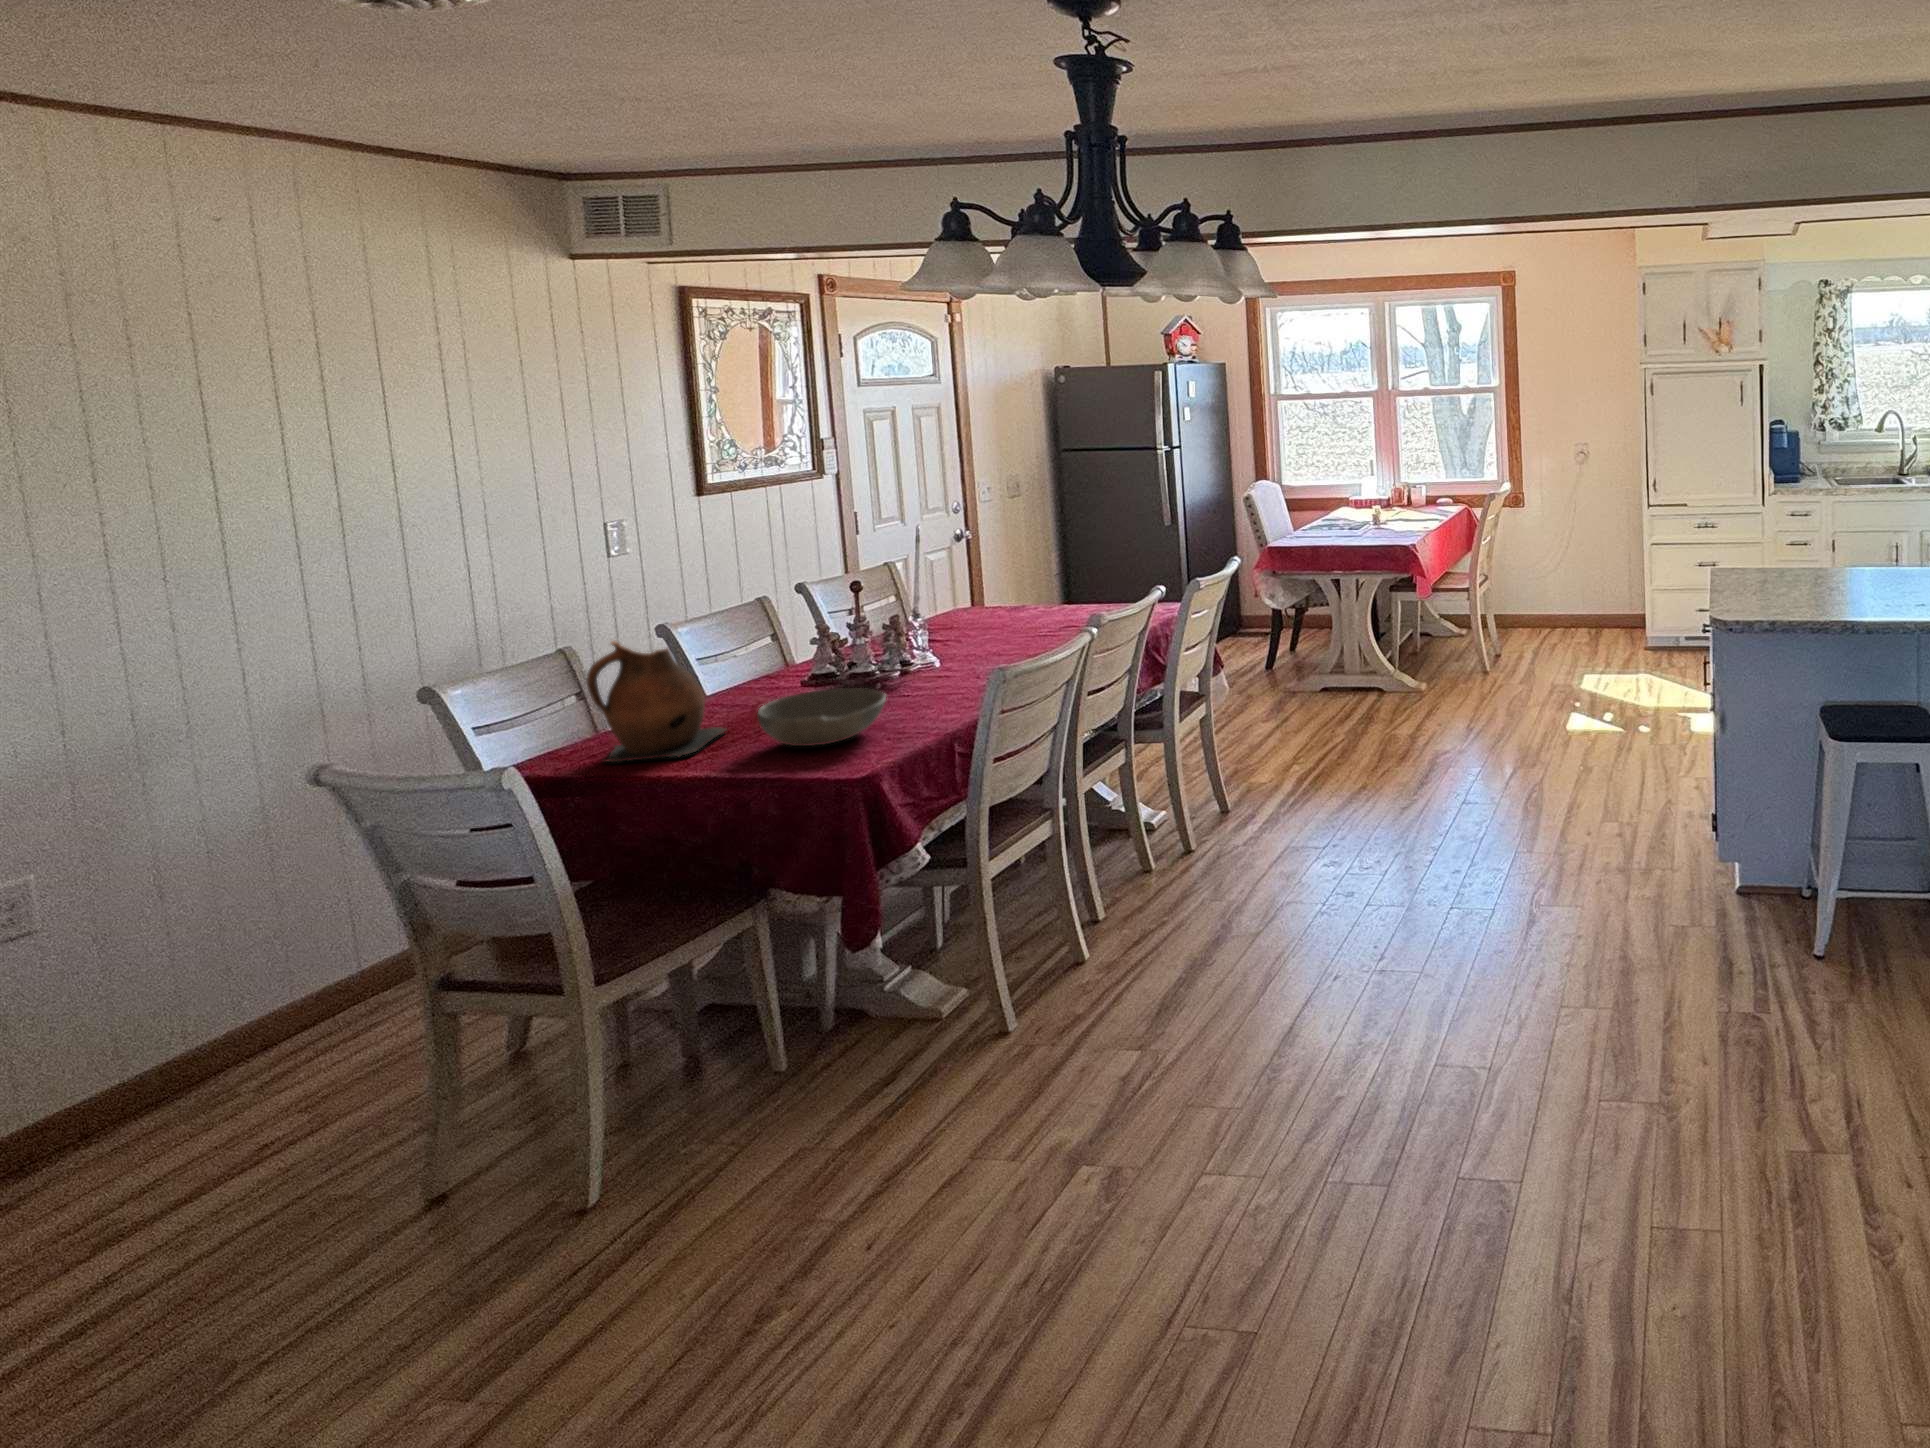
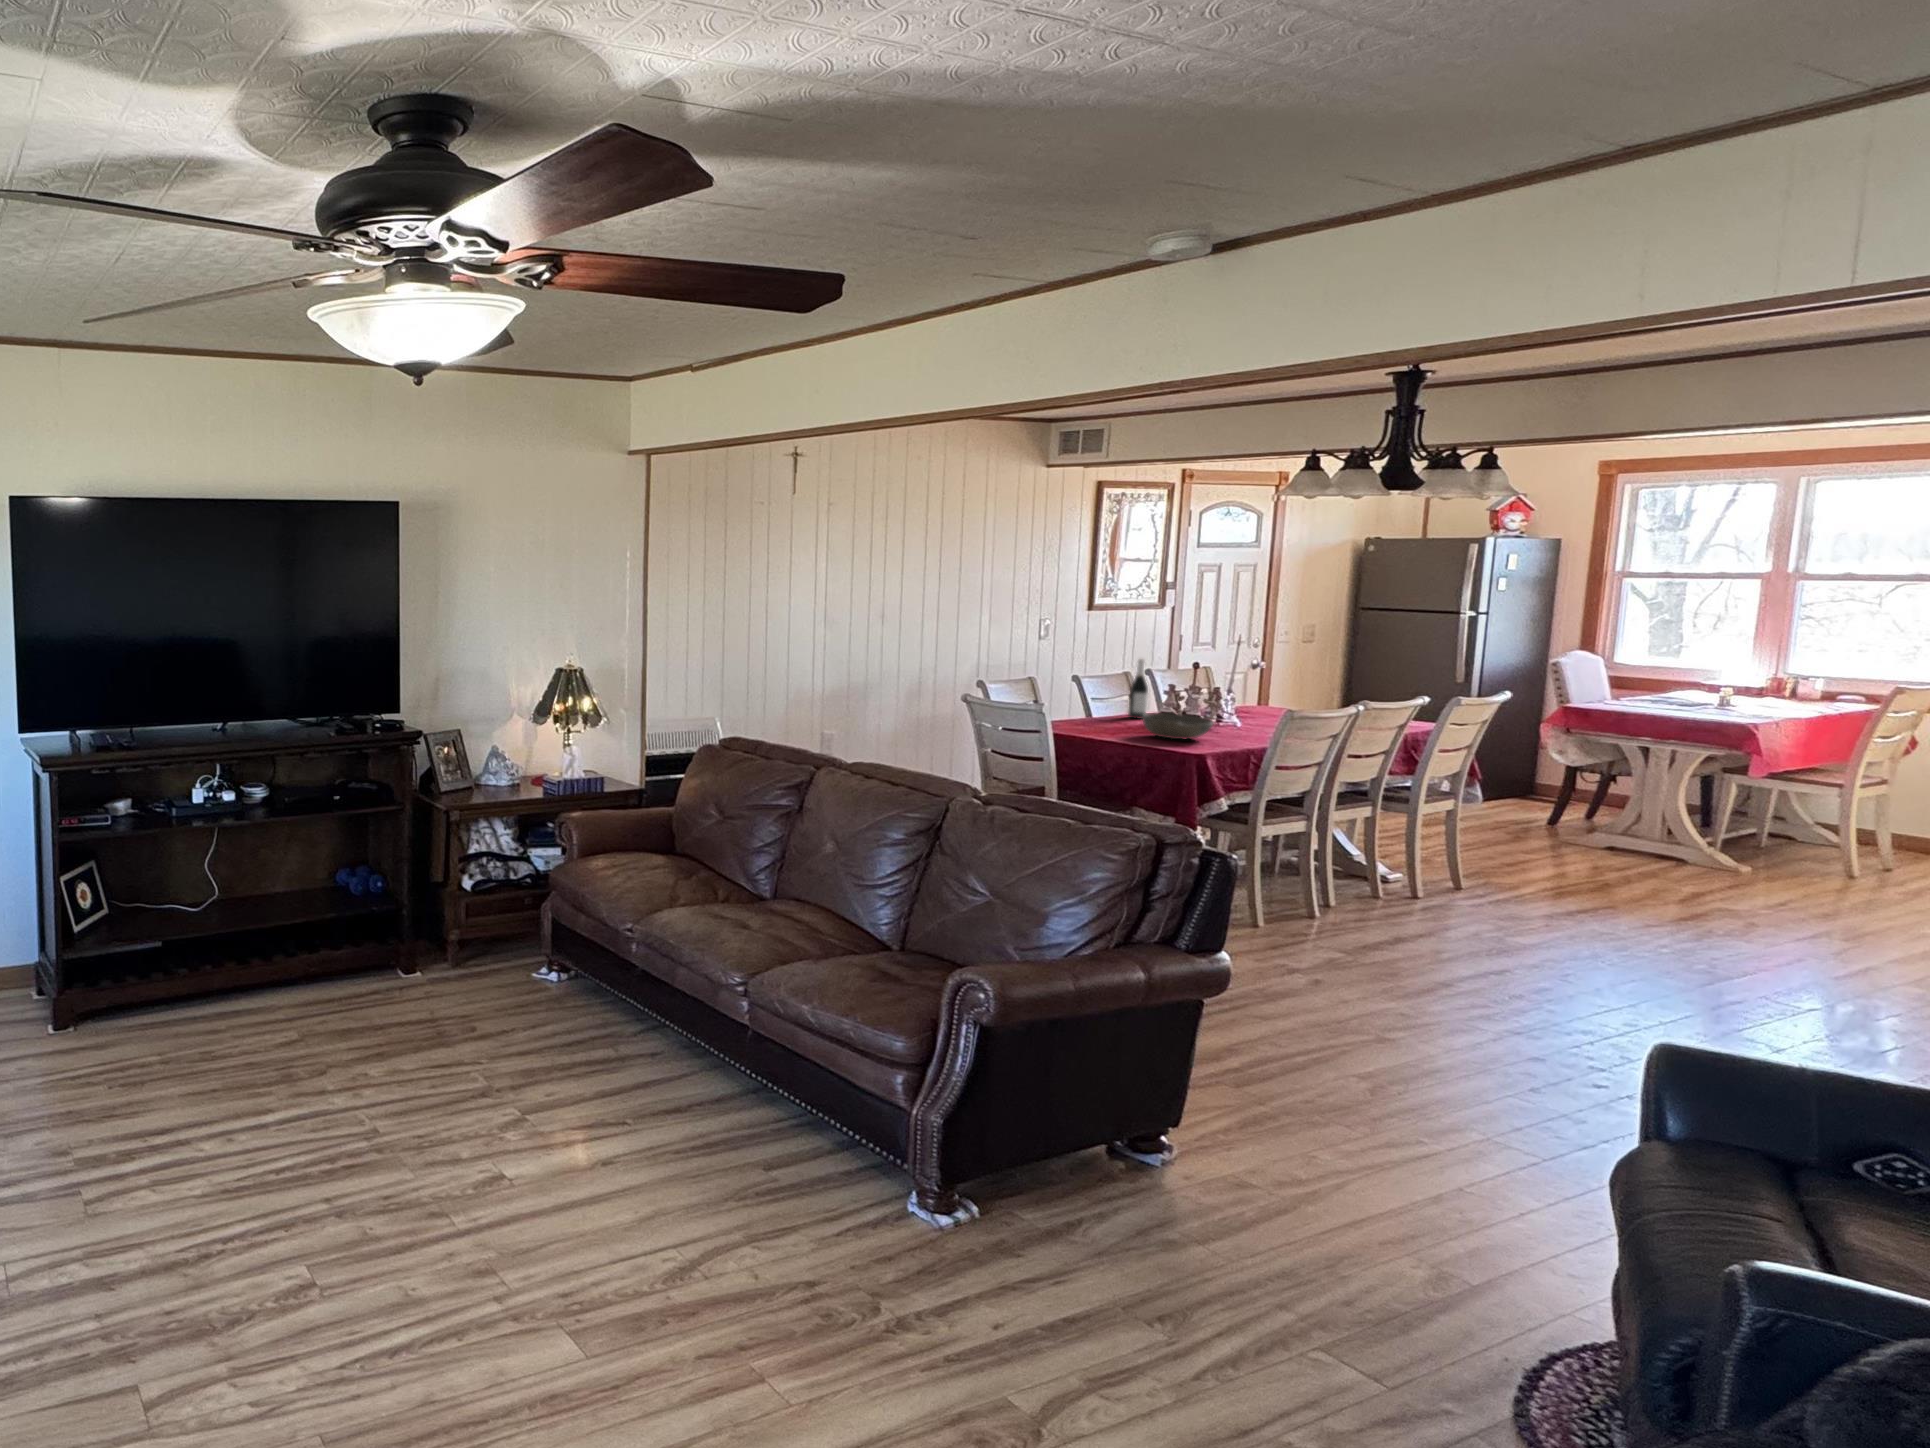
wine bottle: none [751,587,788,695] -> present [1128,659,1148,719]
ceramic pitcher: present [587,641,726,762] -> none [1061,669,1120,731]

